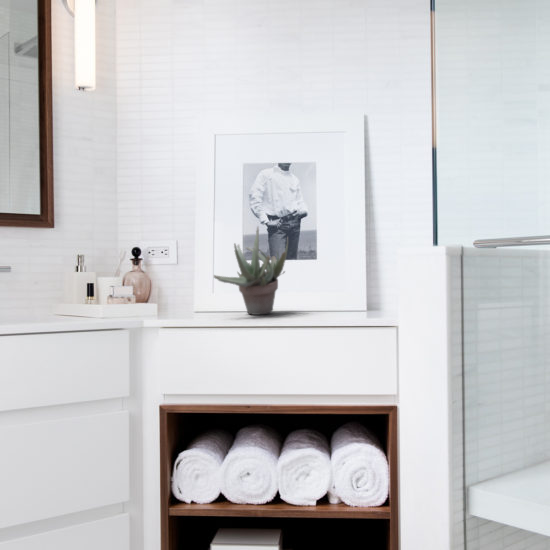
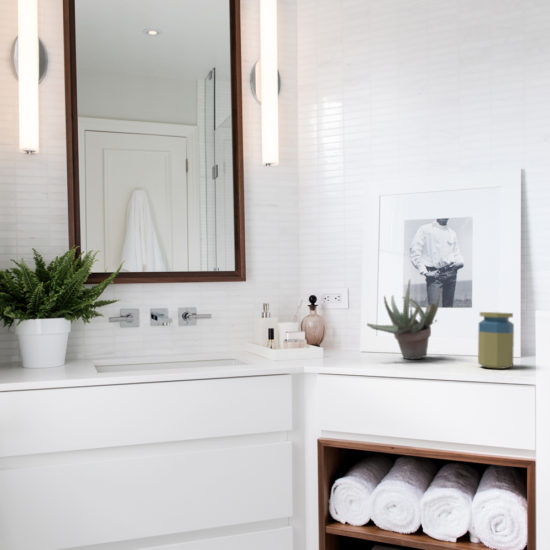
jar: none [333,260,368,319] -> present [478,312,514,369]

